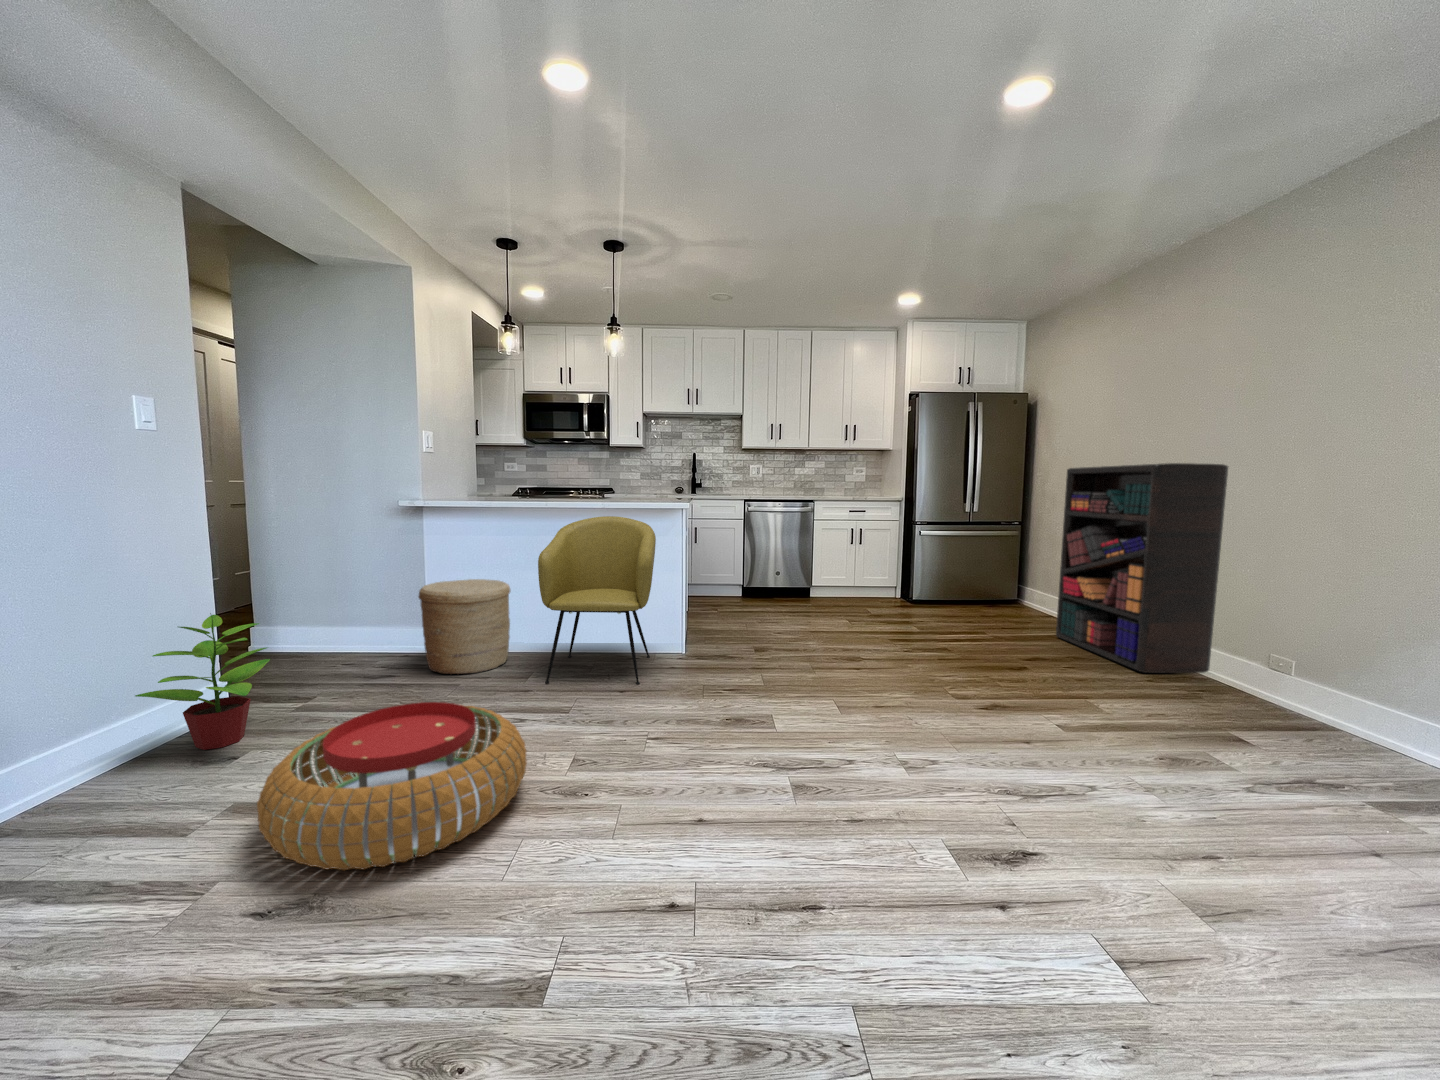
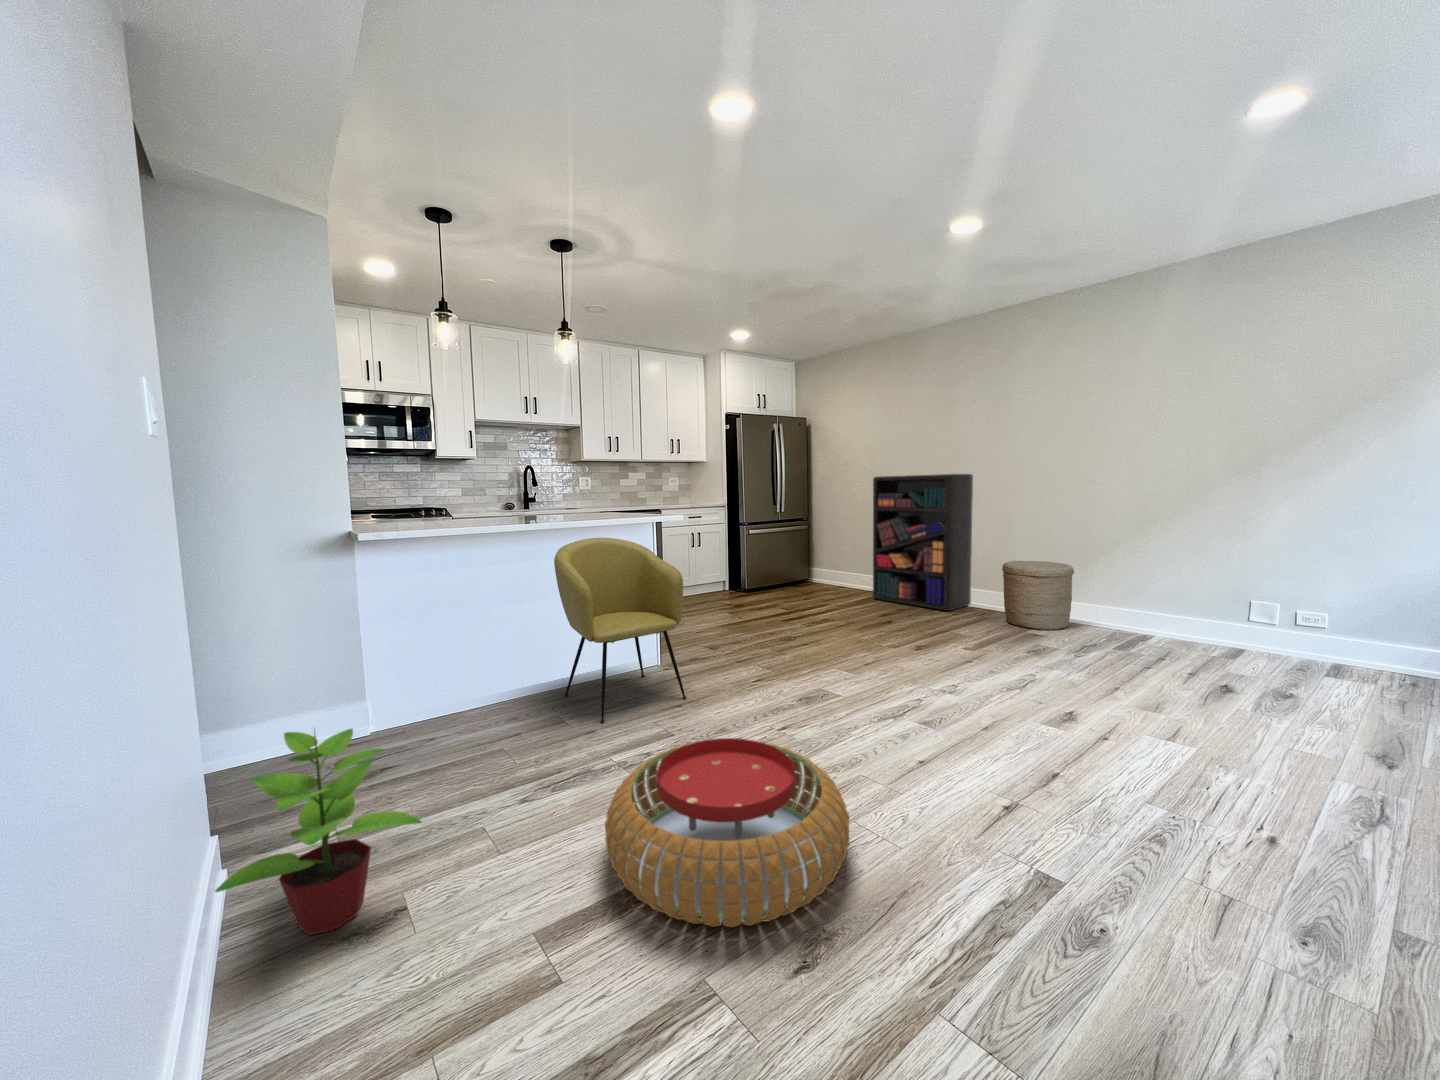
woven basket: present [419,579,510,674] -> present [1002,561,1074,630]

